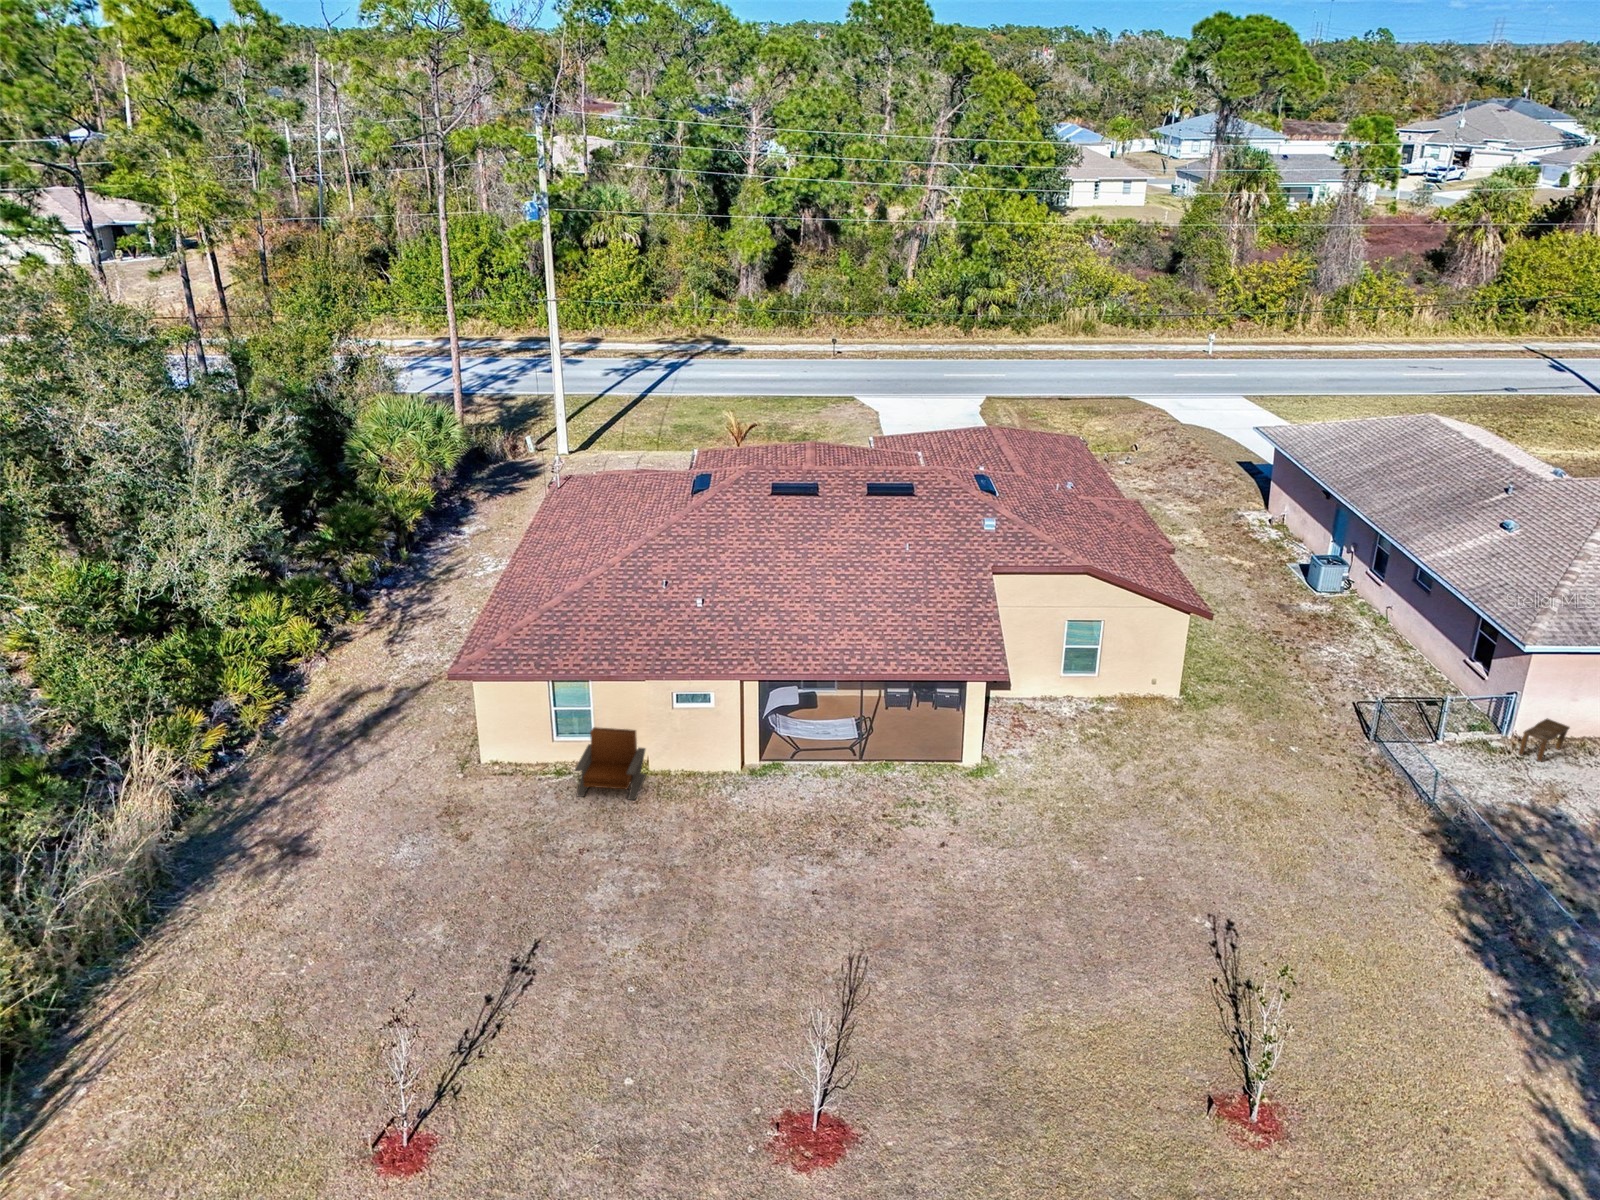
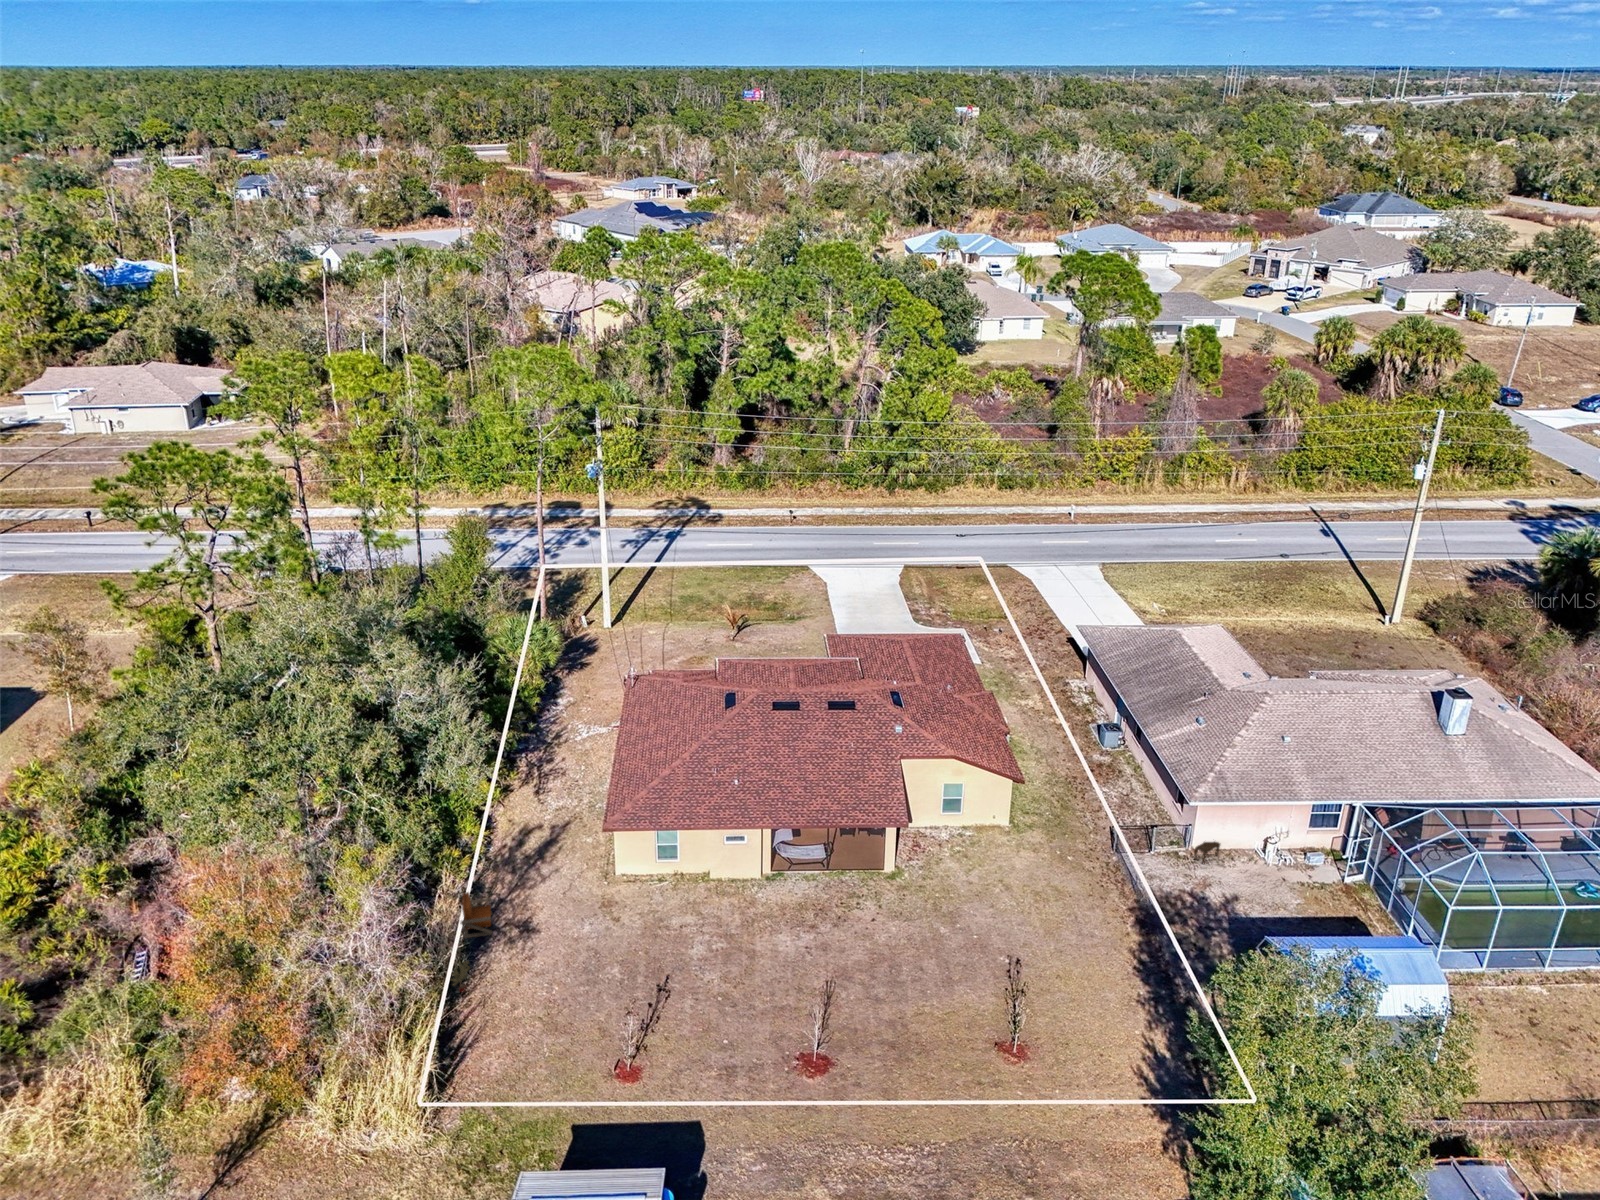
lounge chair: present [575,727,646,800] -> present [461,892,493,938]
potted tree: none [93,898,141,961] -> present [452,961,470,992]

